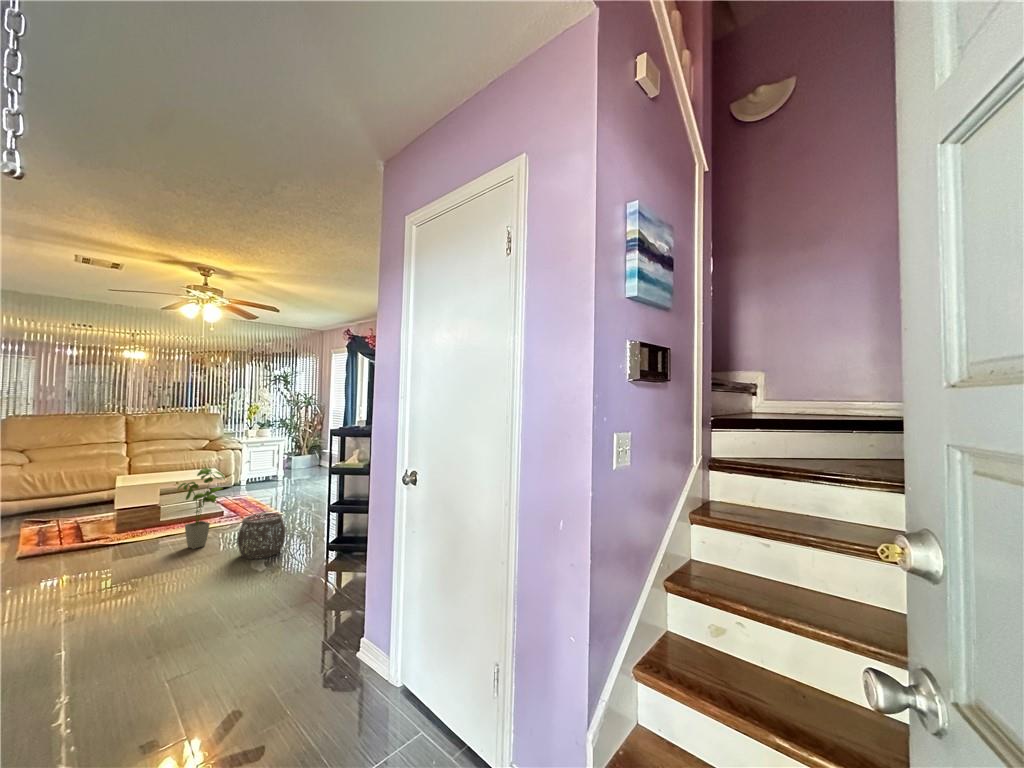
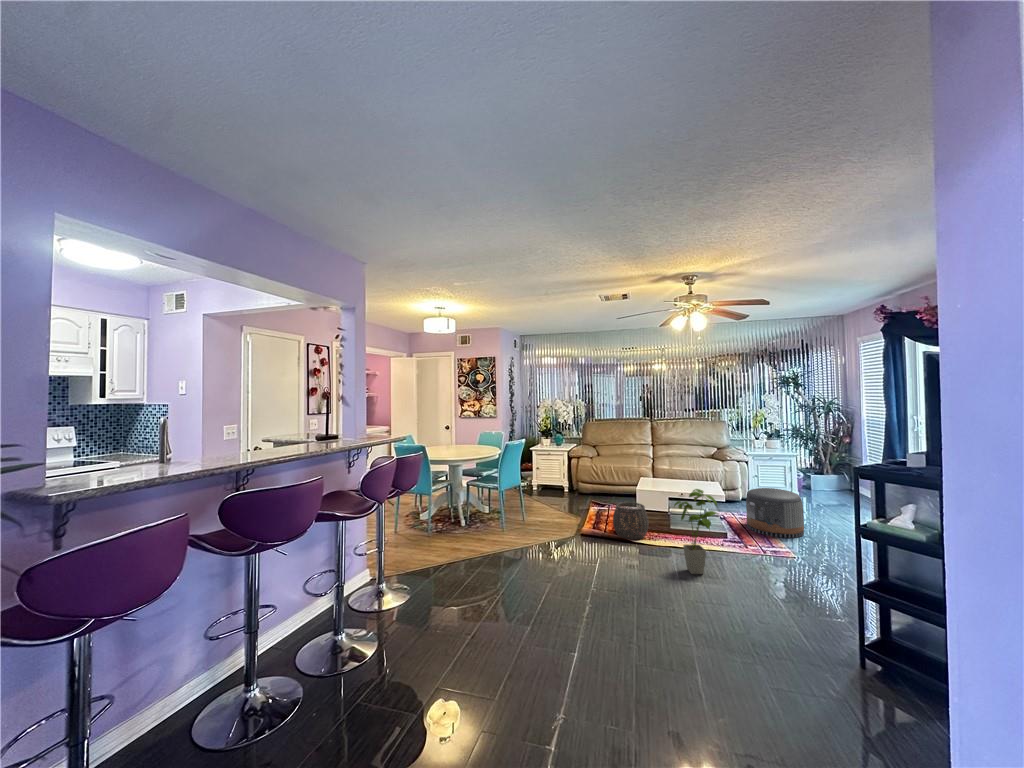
pouf: none [240,467,288,507] -> present [746,488,804,538]
woven basket: present [237,513,286,559] -> present [613,502,649,539]

